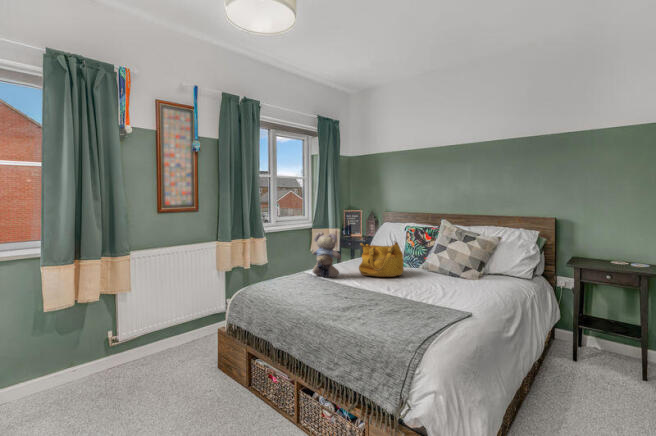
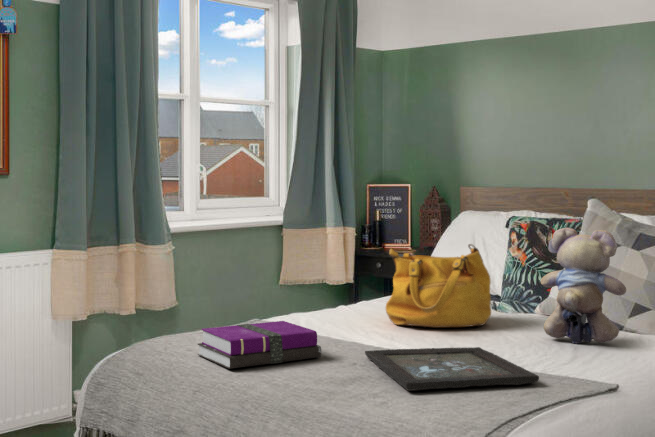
teddy bear: present [312,232,341,277] -> present [541,227,626,344]
notebook: none [280,277,335,302] -> present [198,321,321,369]
tray: none [354,289,435,315] -> present [365,347,539,391]

